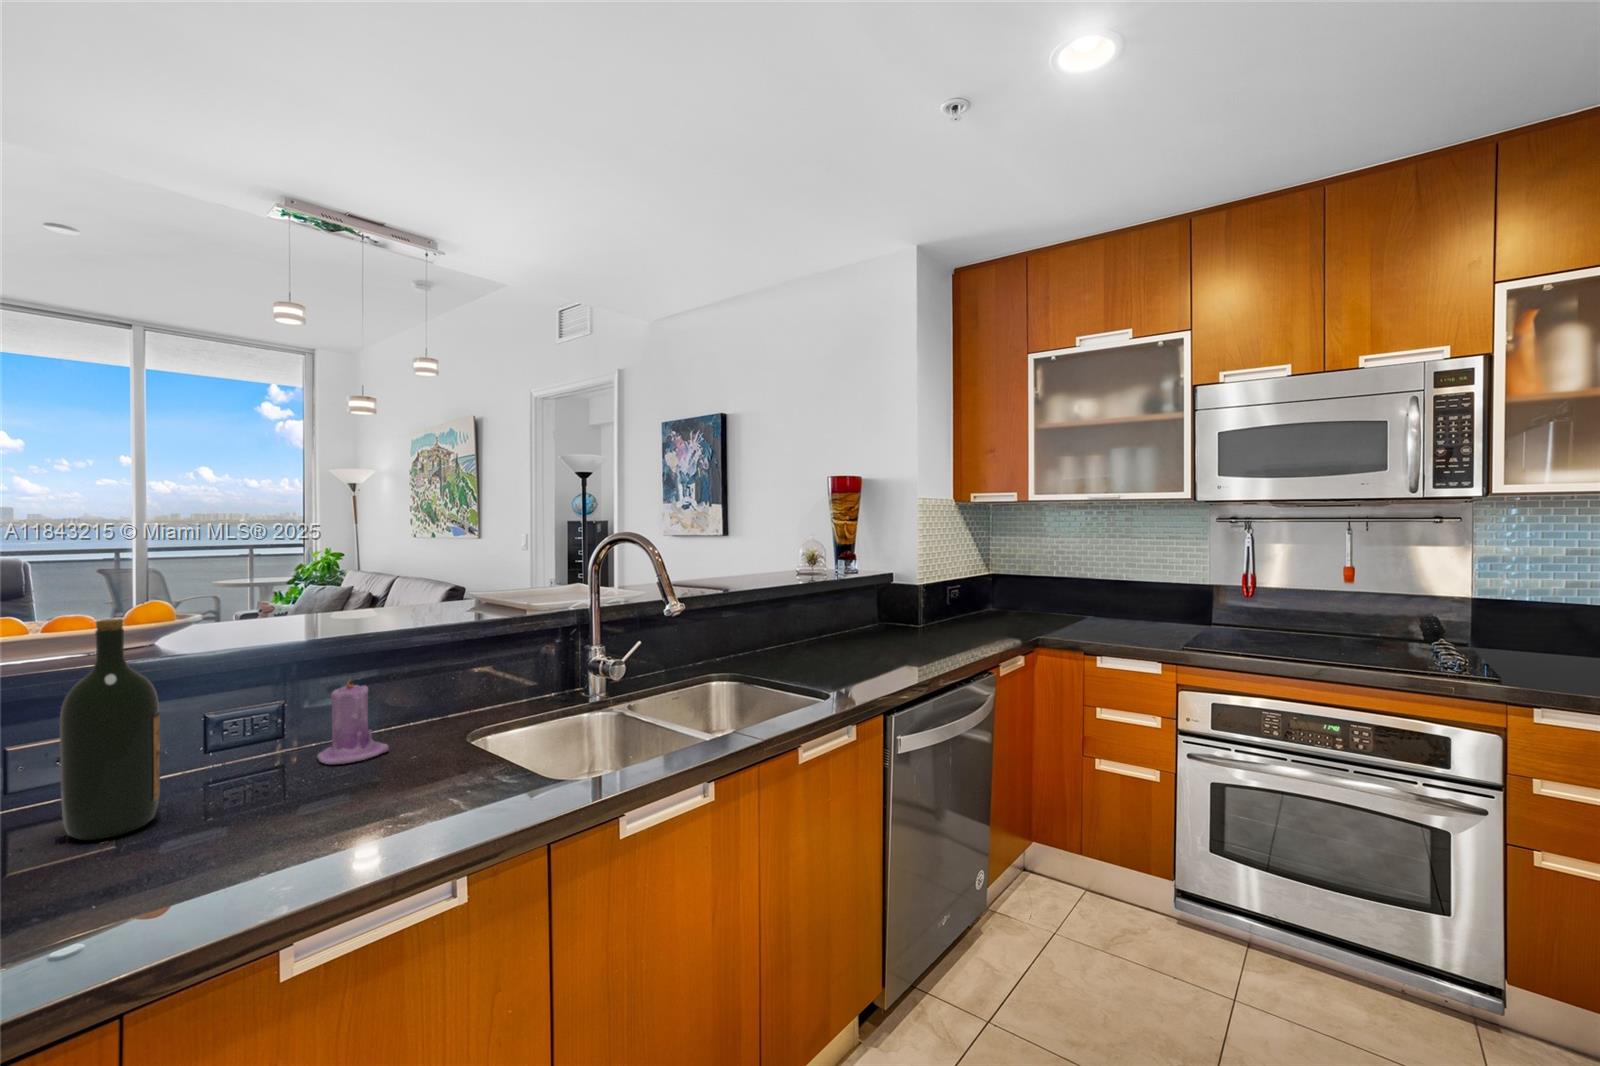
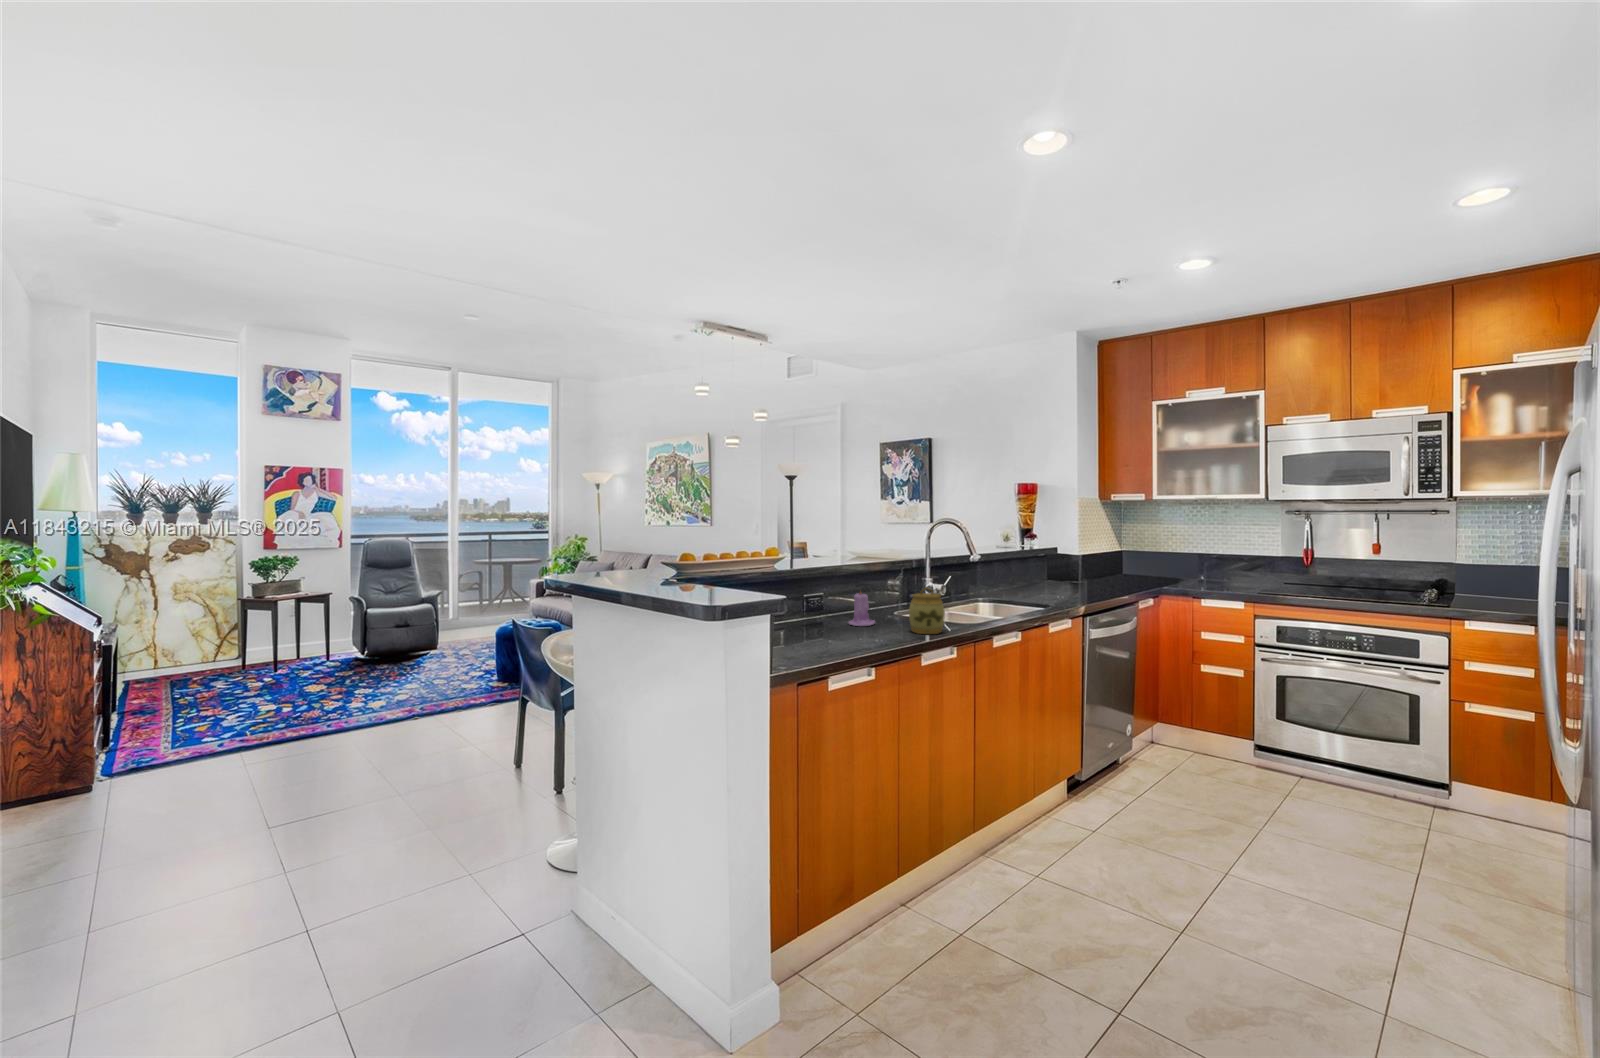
wine bottle: present [60,619,160,840] -> none [811,559,838,640]
jar: none [402,679,492,800] -> present [909,587,945,634]

